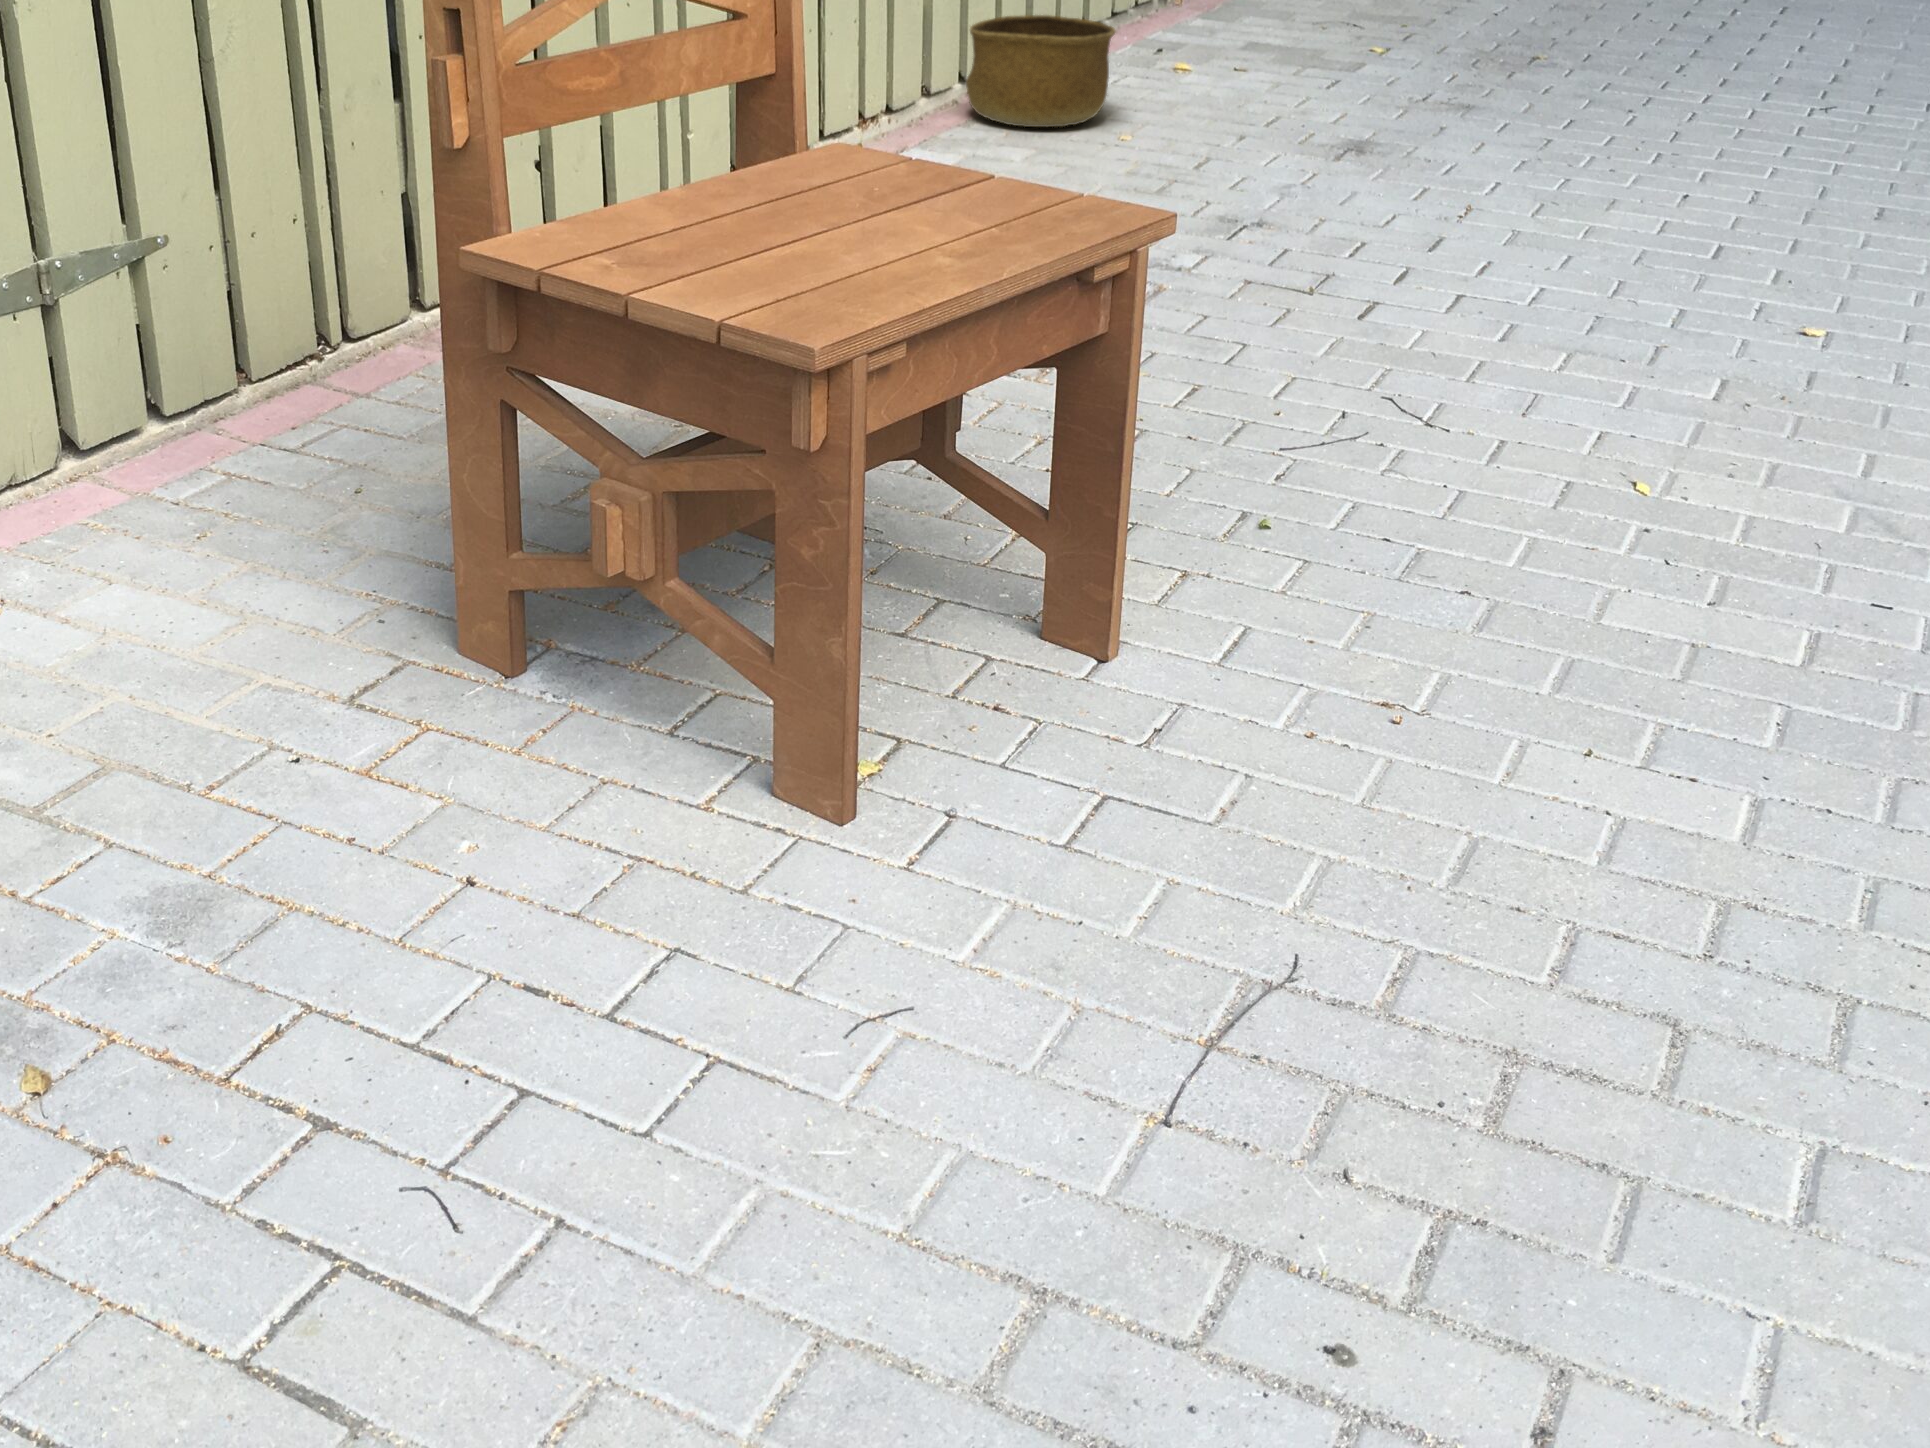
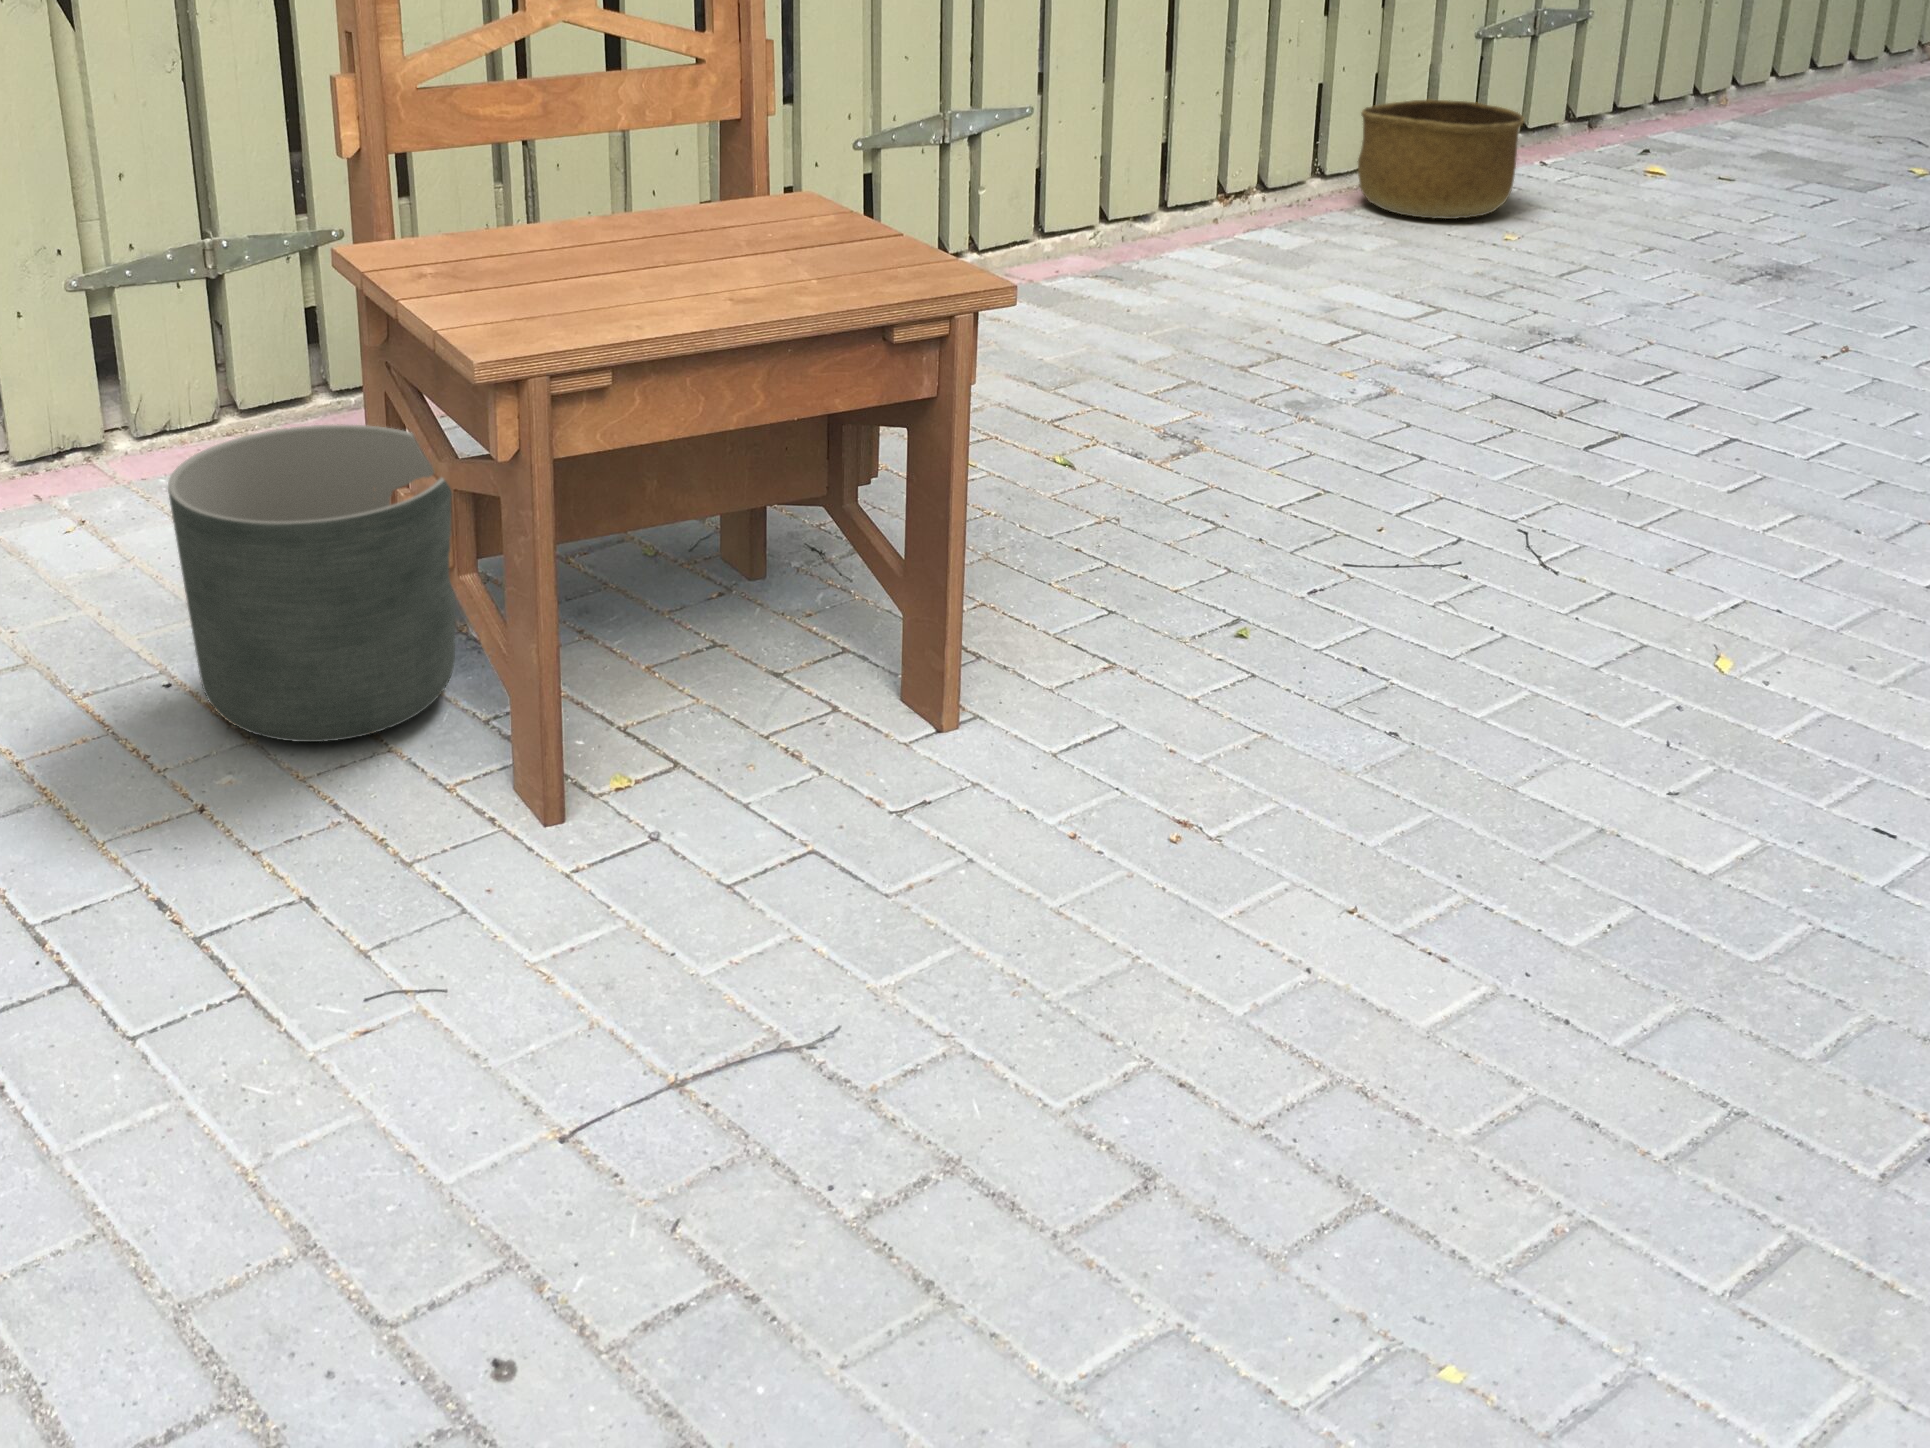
planter: none [329,441,638,793] -> present [168,425,455,742]

